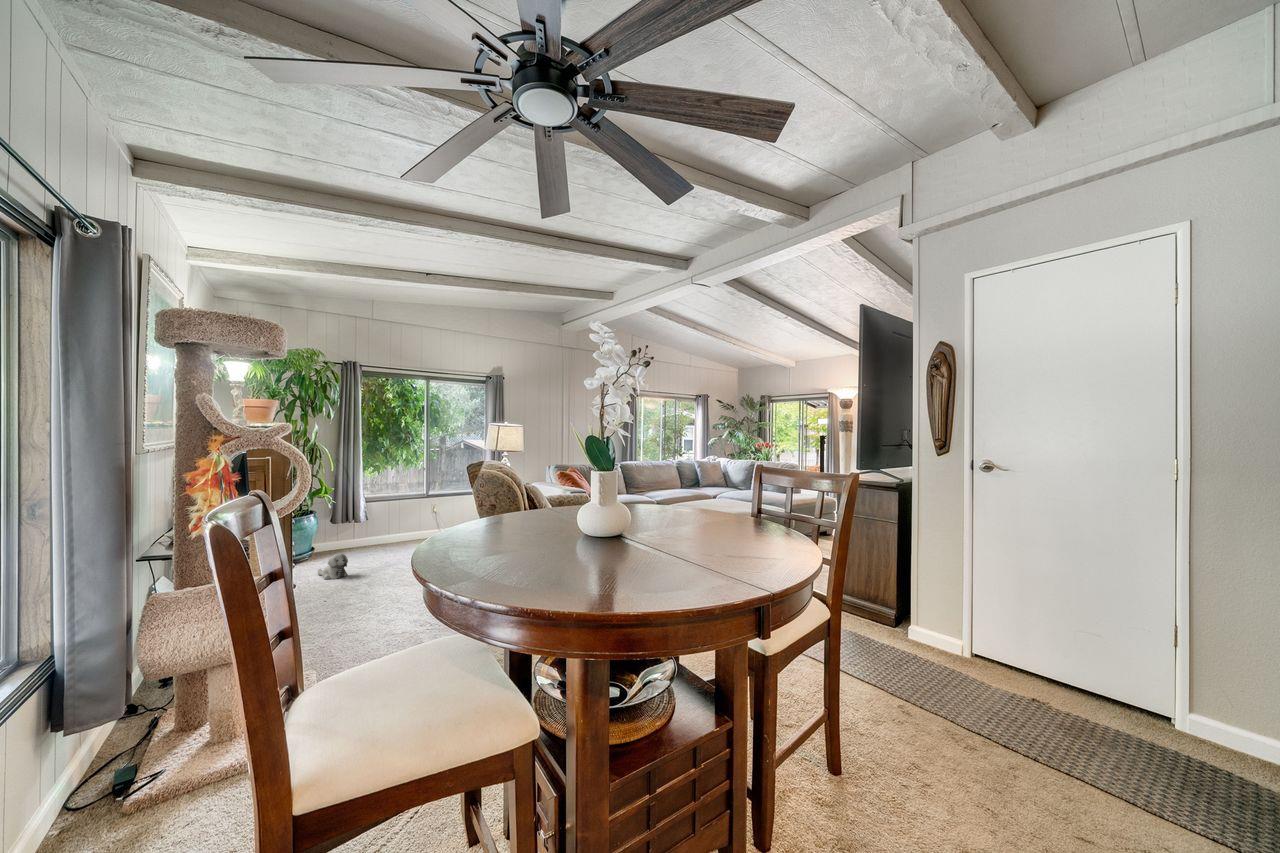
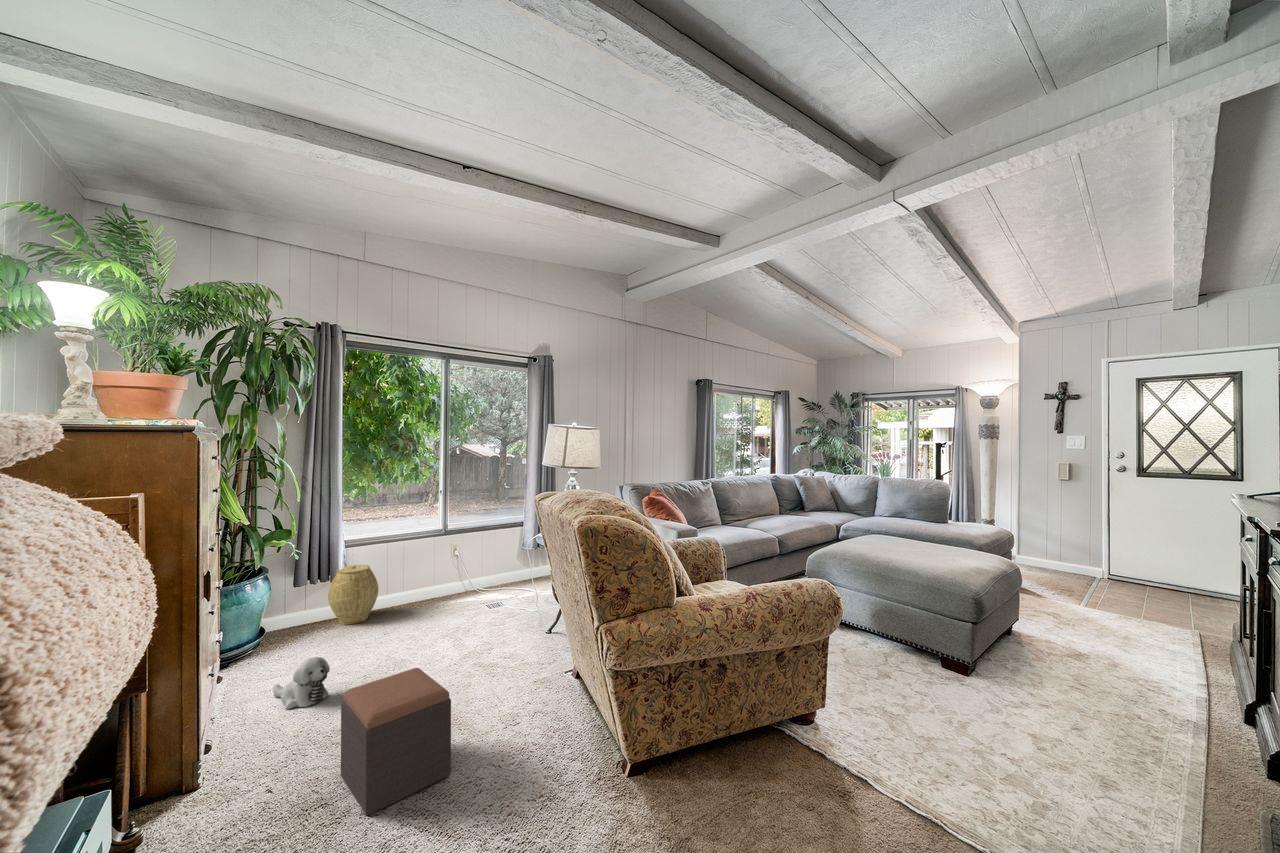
woven basket: none [352,513,384,549] -> present [328,565,378,624]
footstool: none [349,551,402,610] -> present [341,668,451,815]

